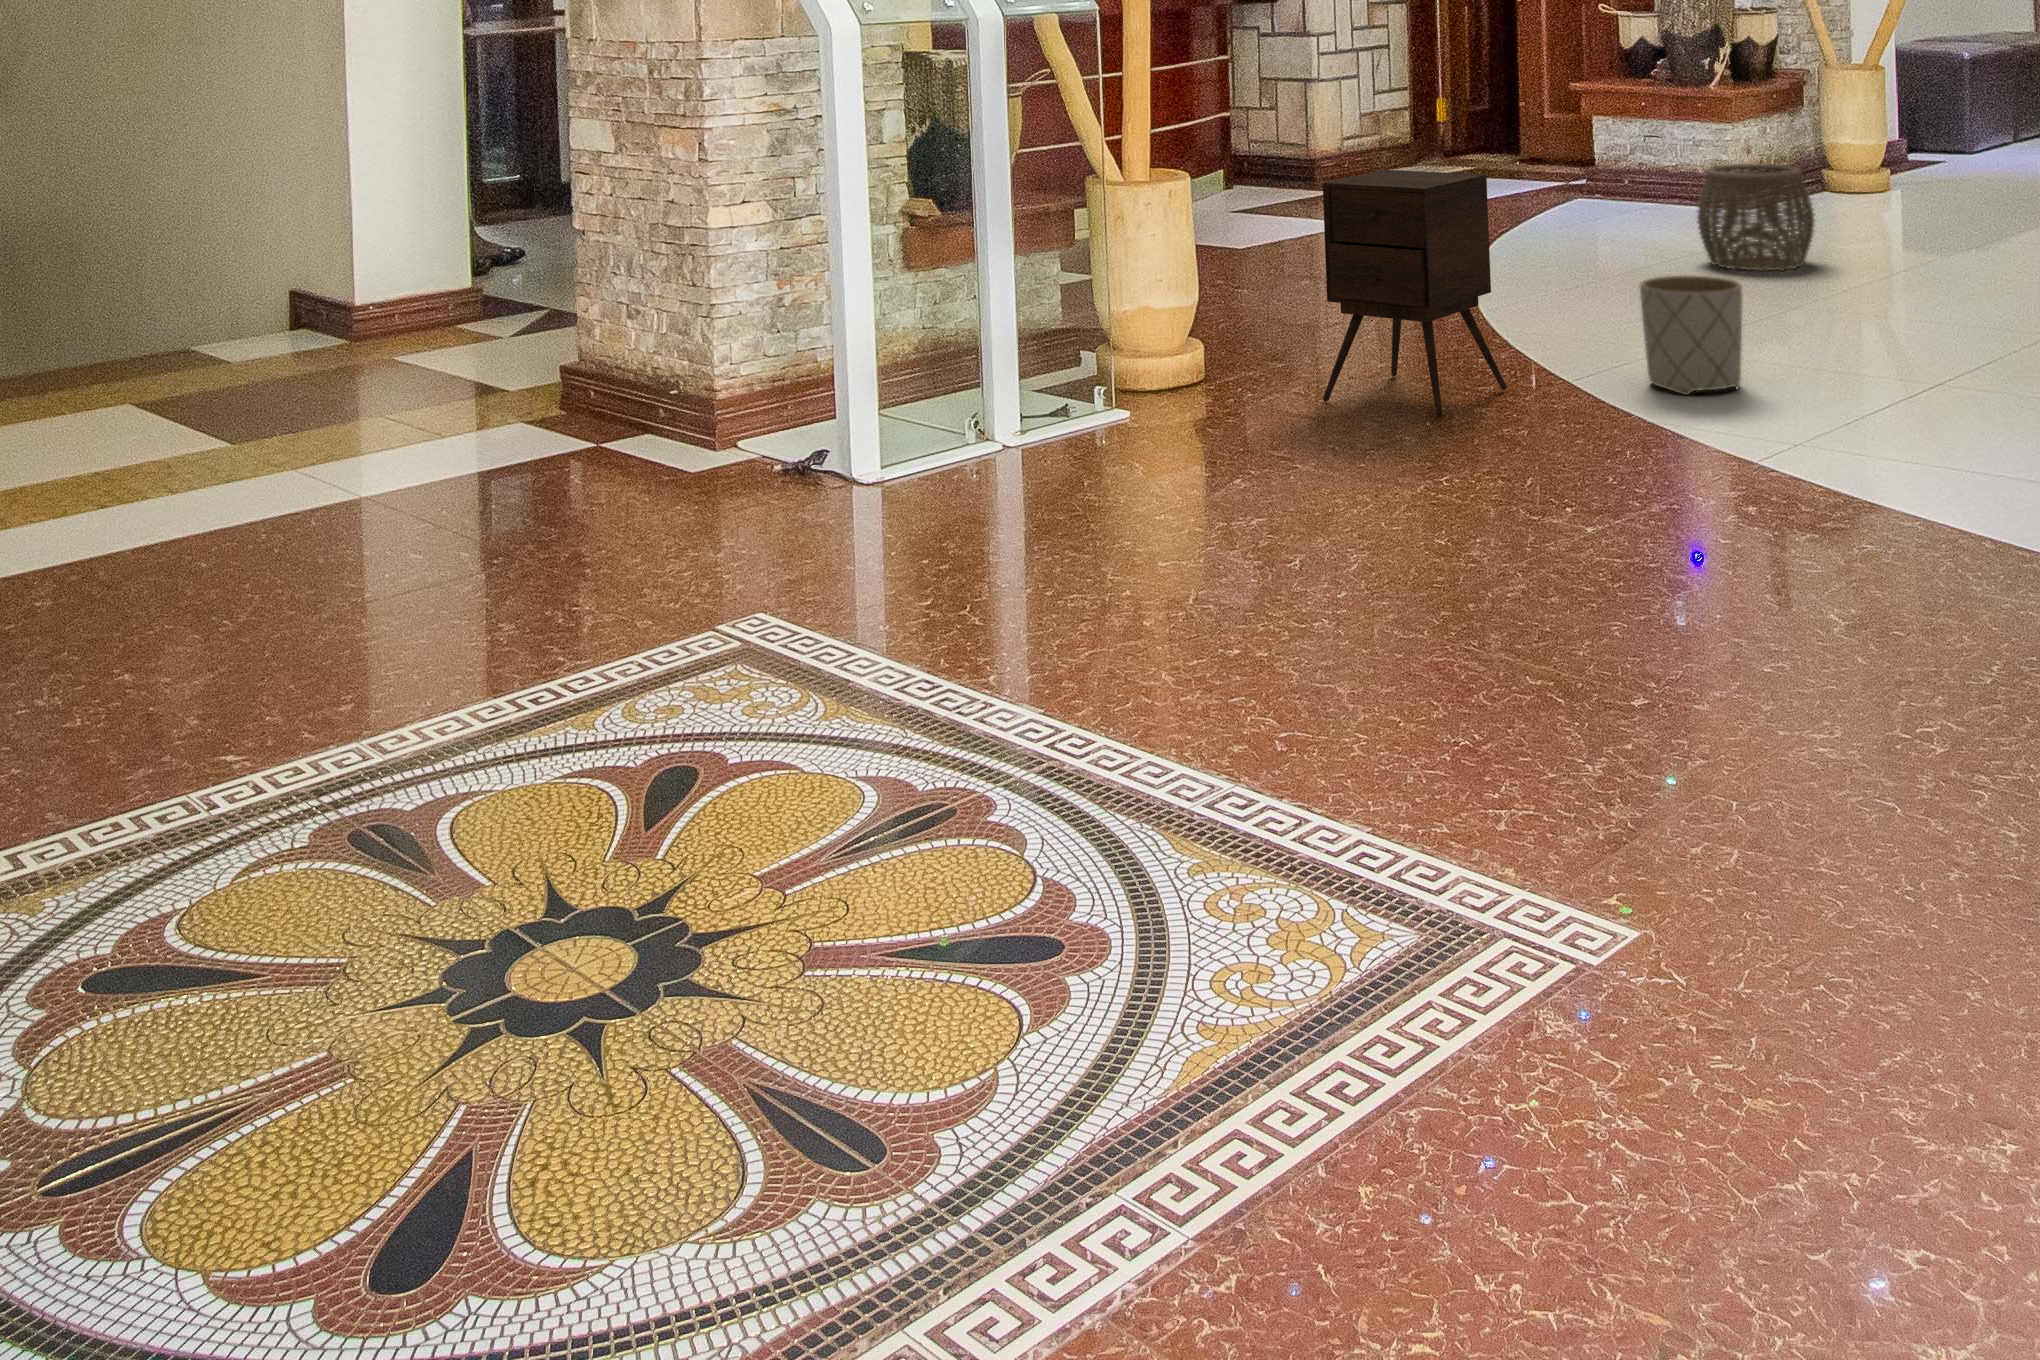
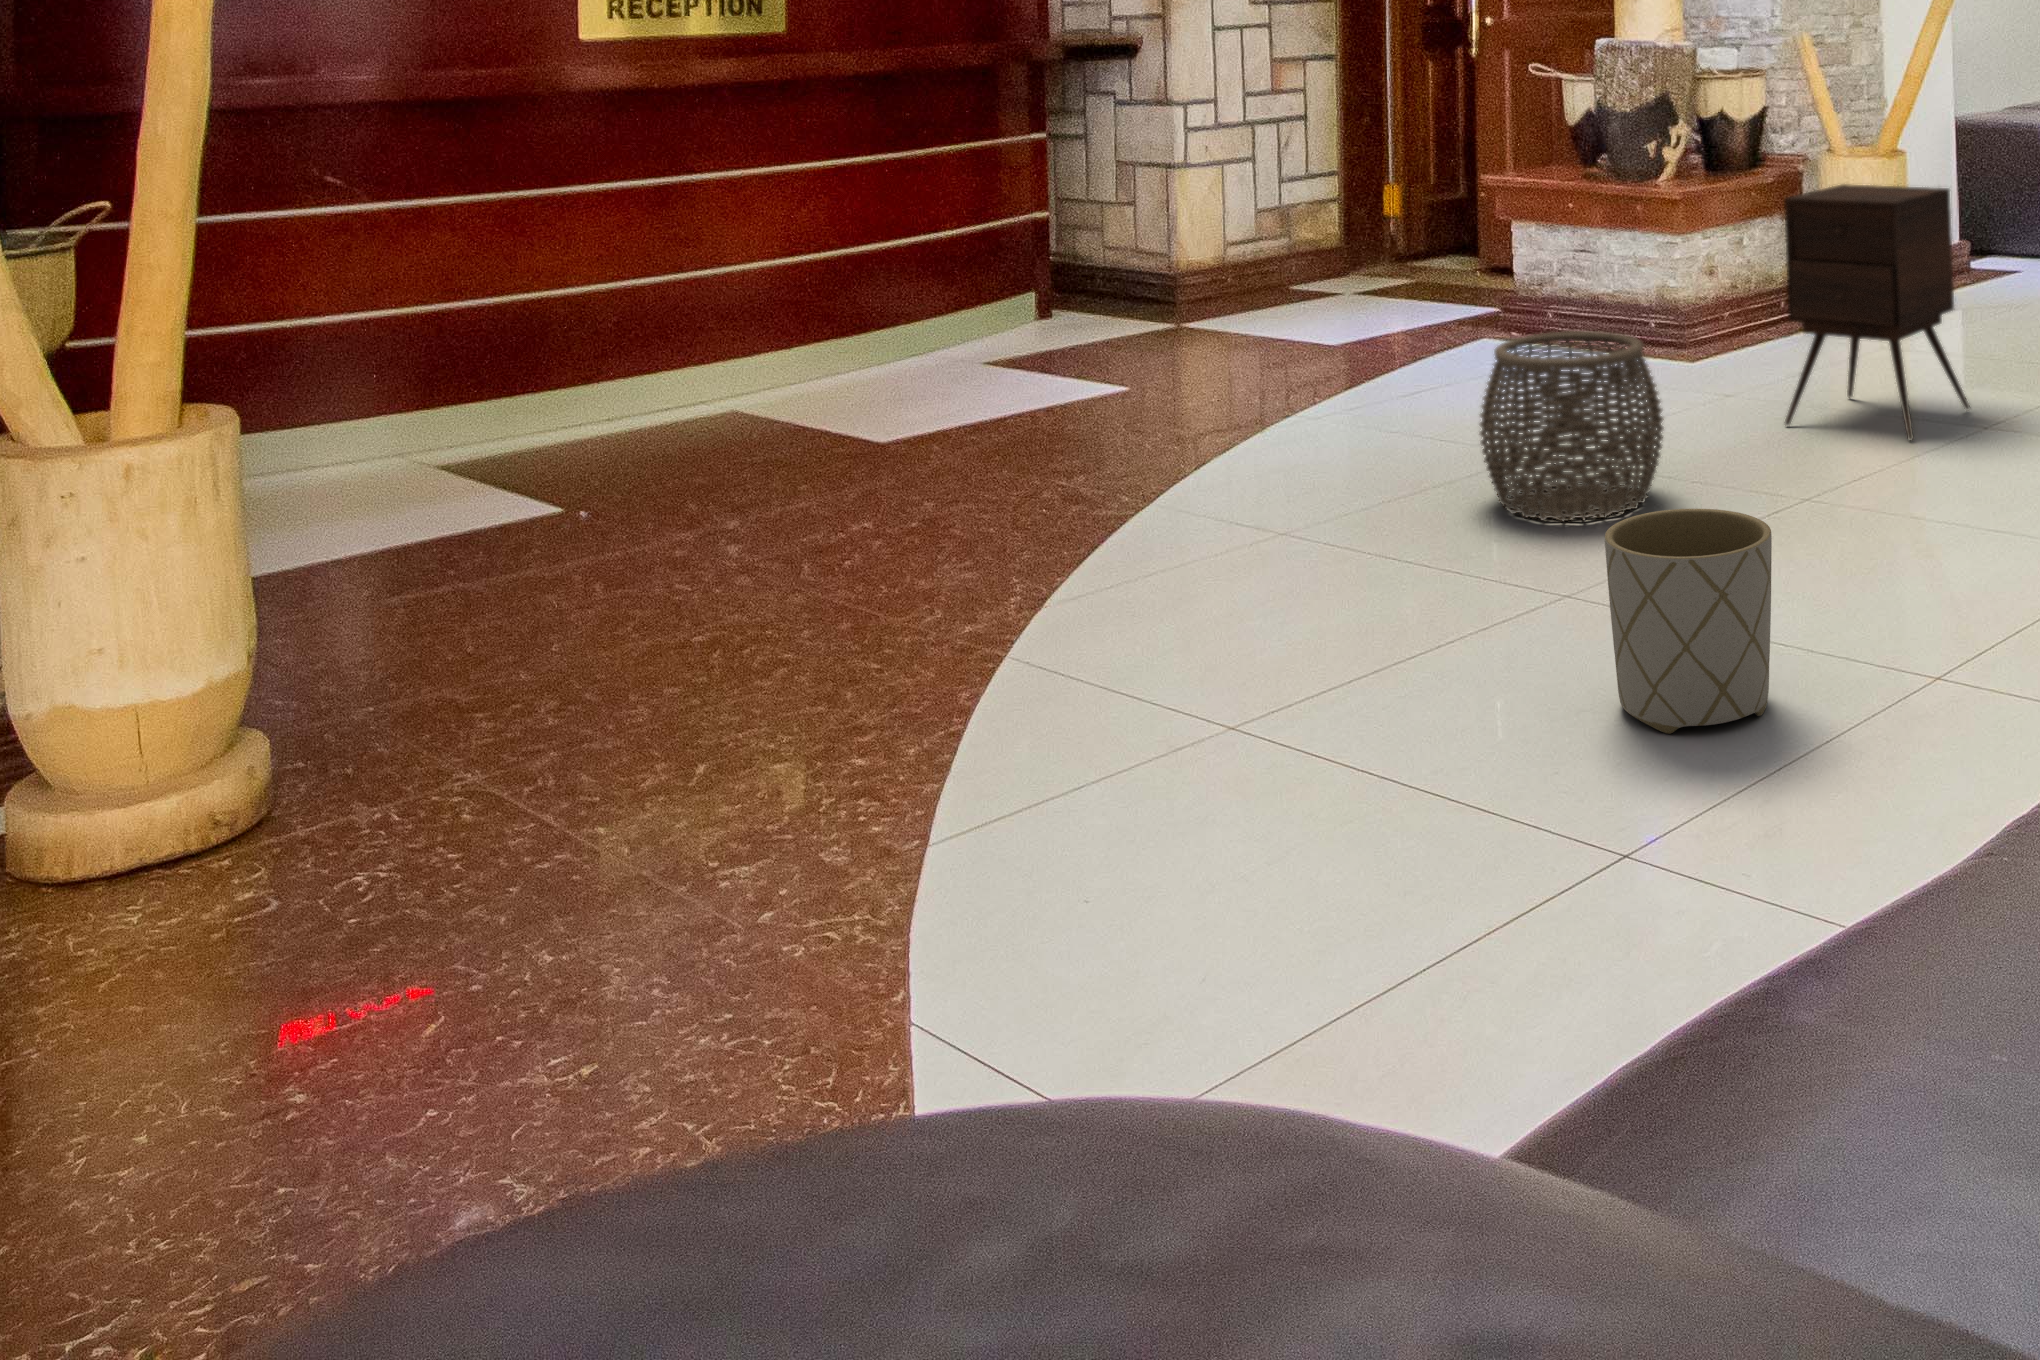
side table: present [1323,170,1507,417] -> present [1784,184,1970,440]
planter: present [1639,276,1742,395] -> present [1605,509,1772,734]

